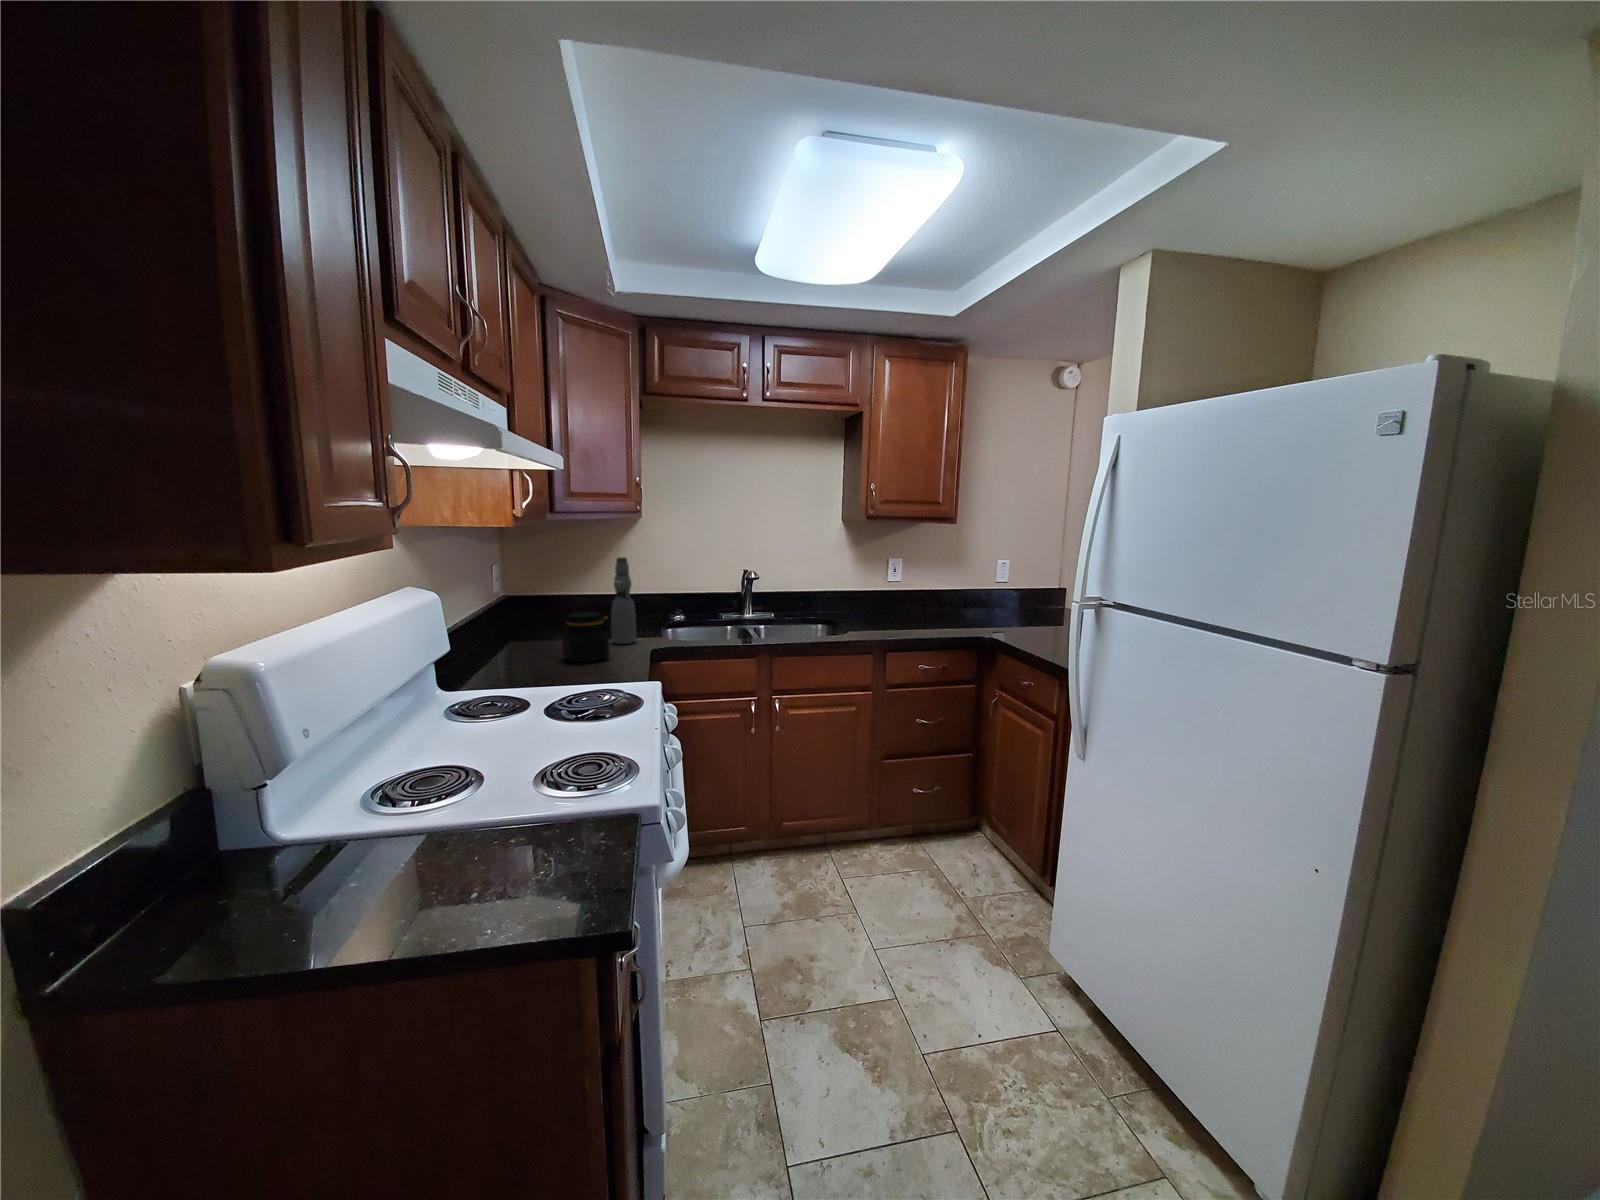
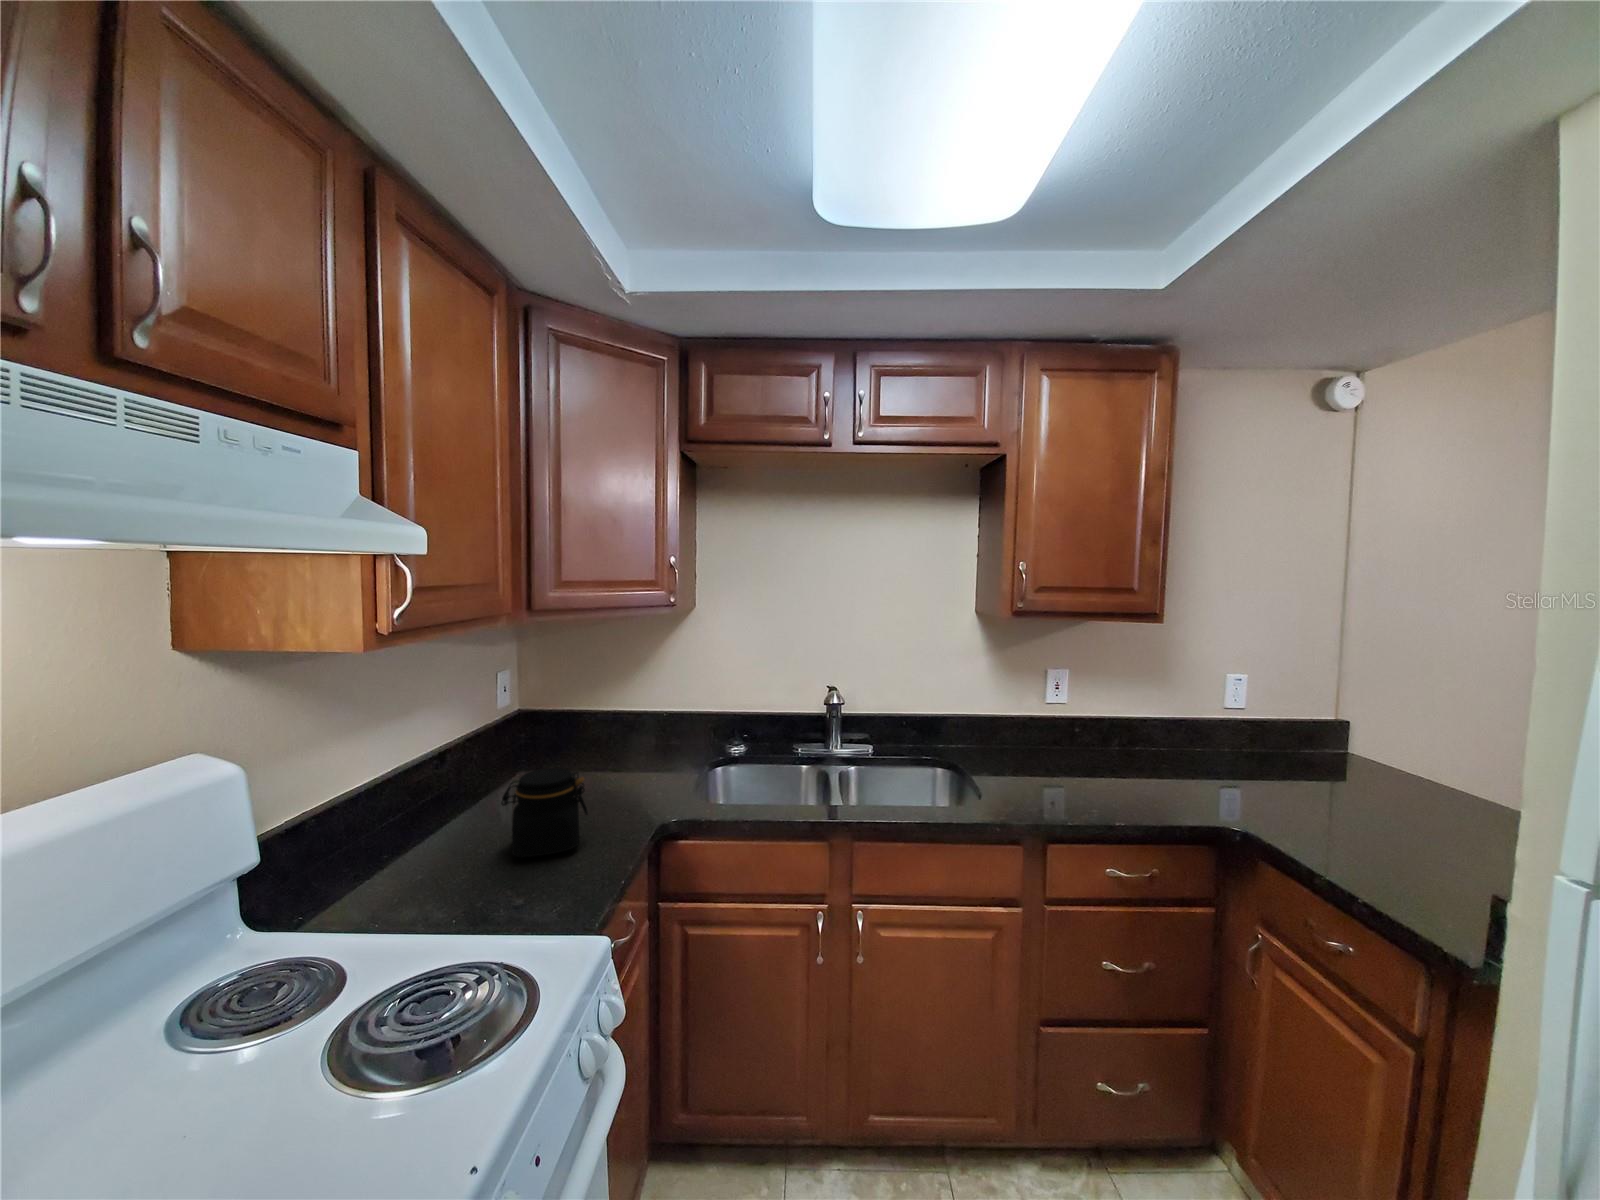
bottle: present [611,557,636,644] -> none [615,675,652,806]

